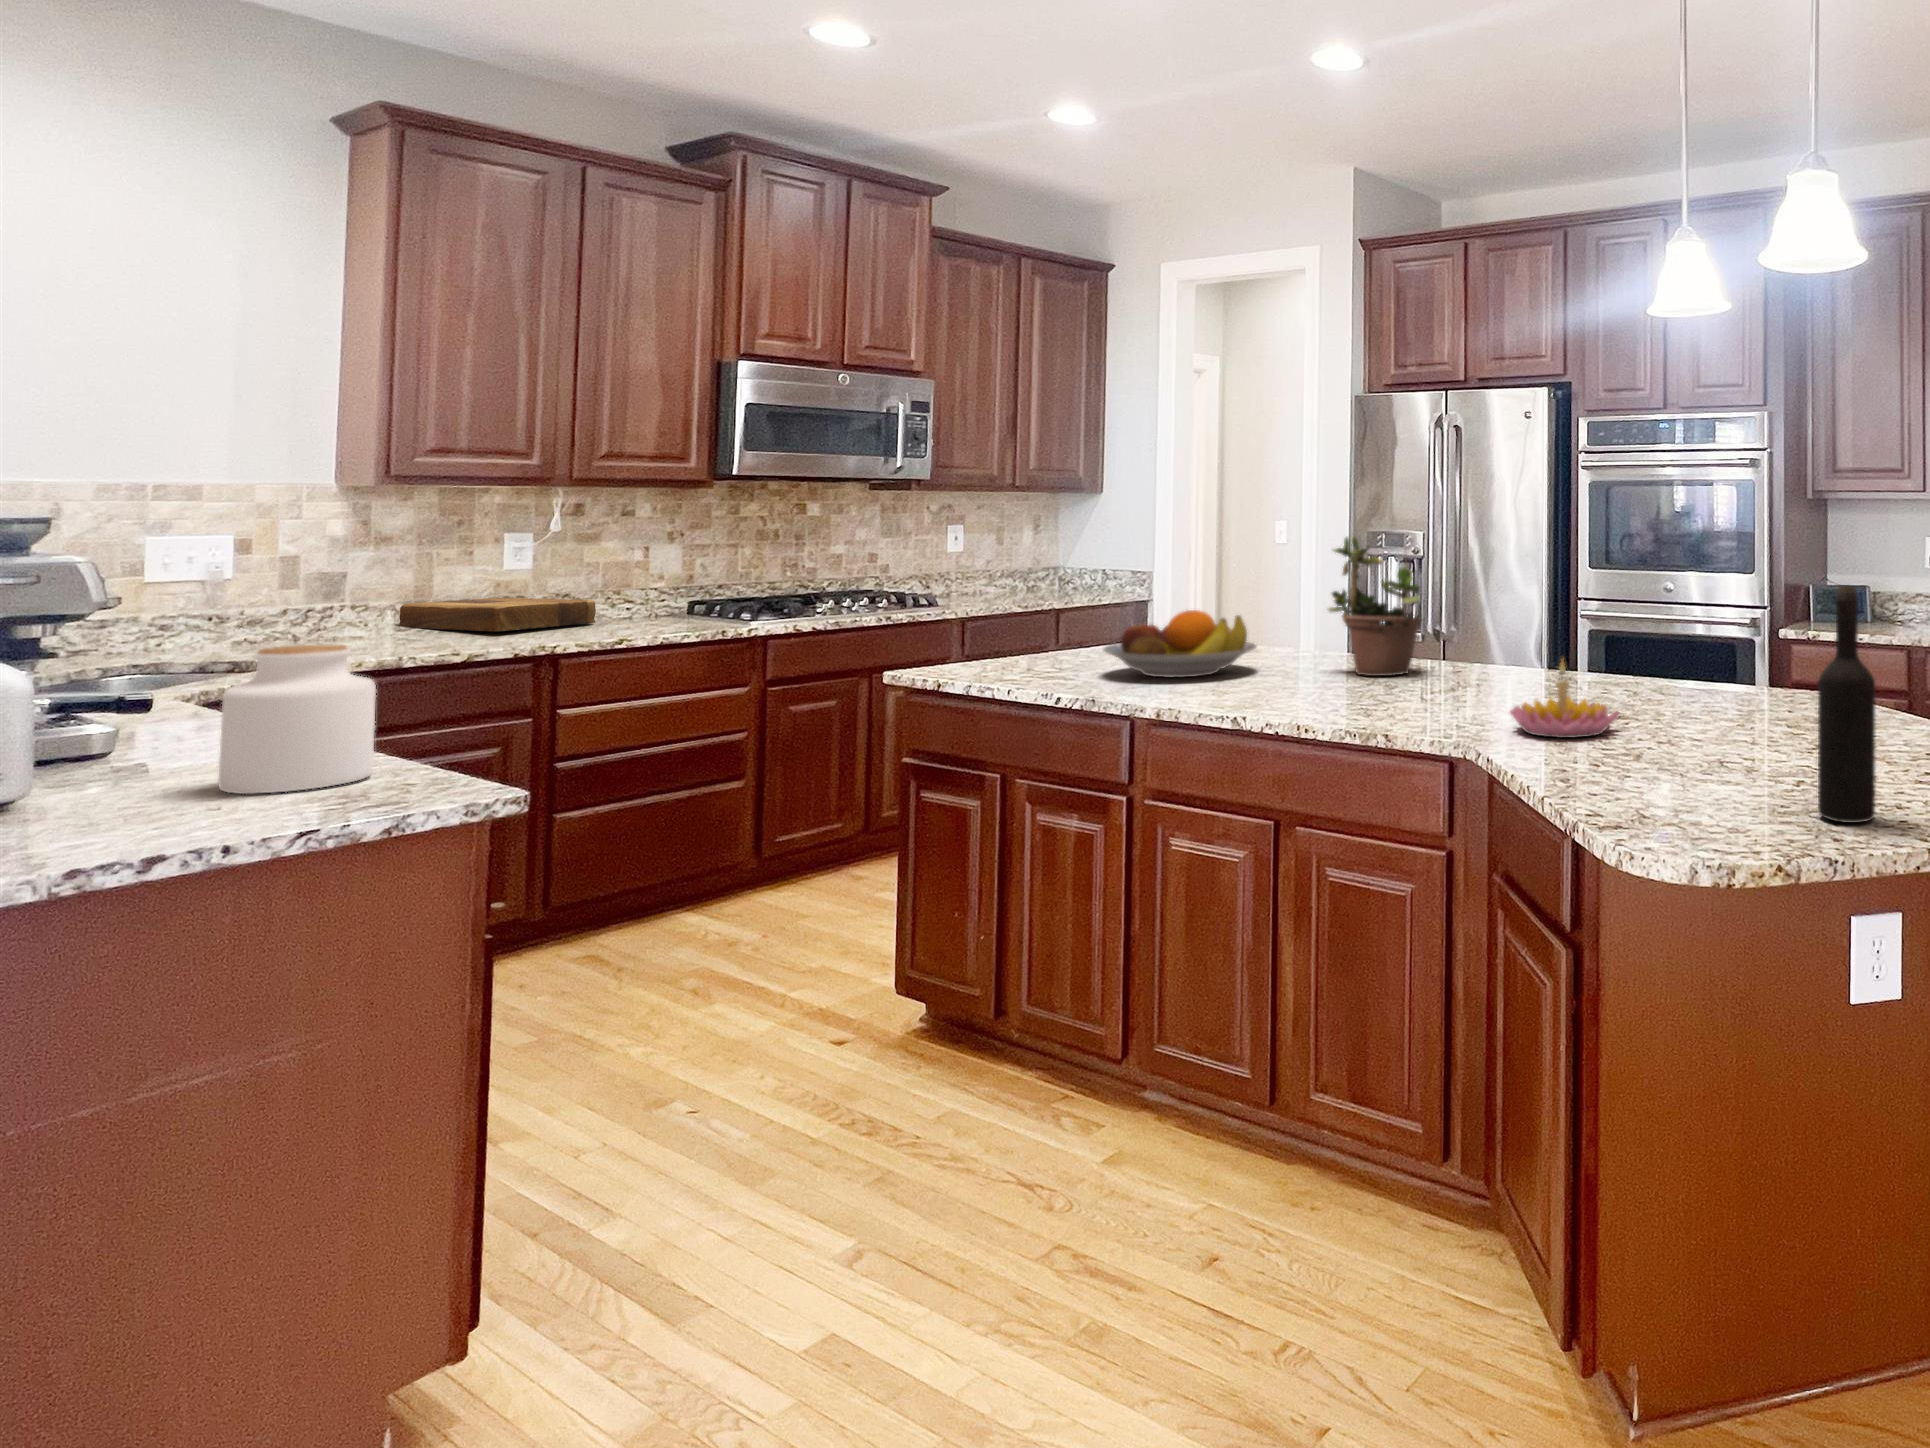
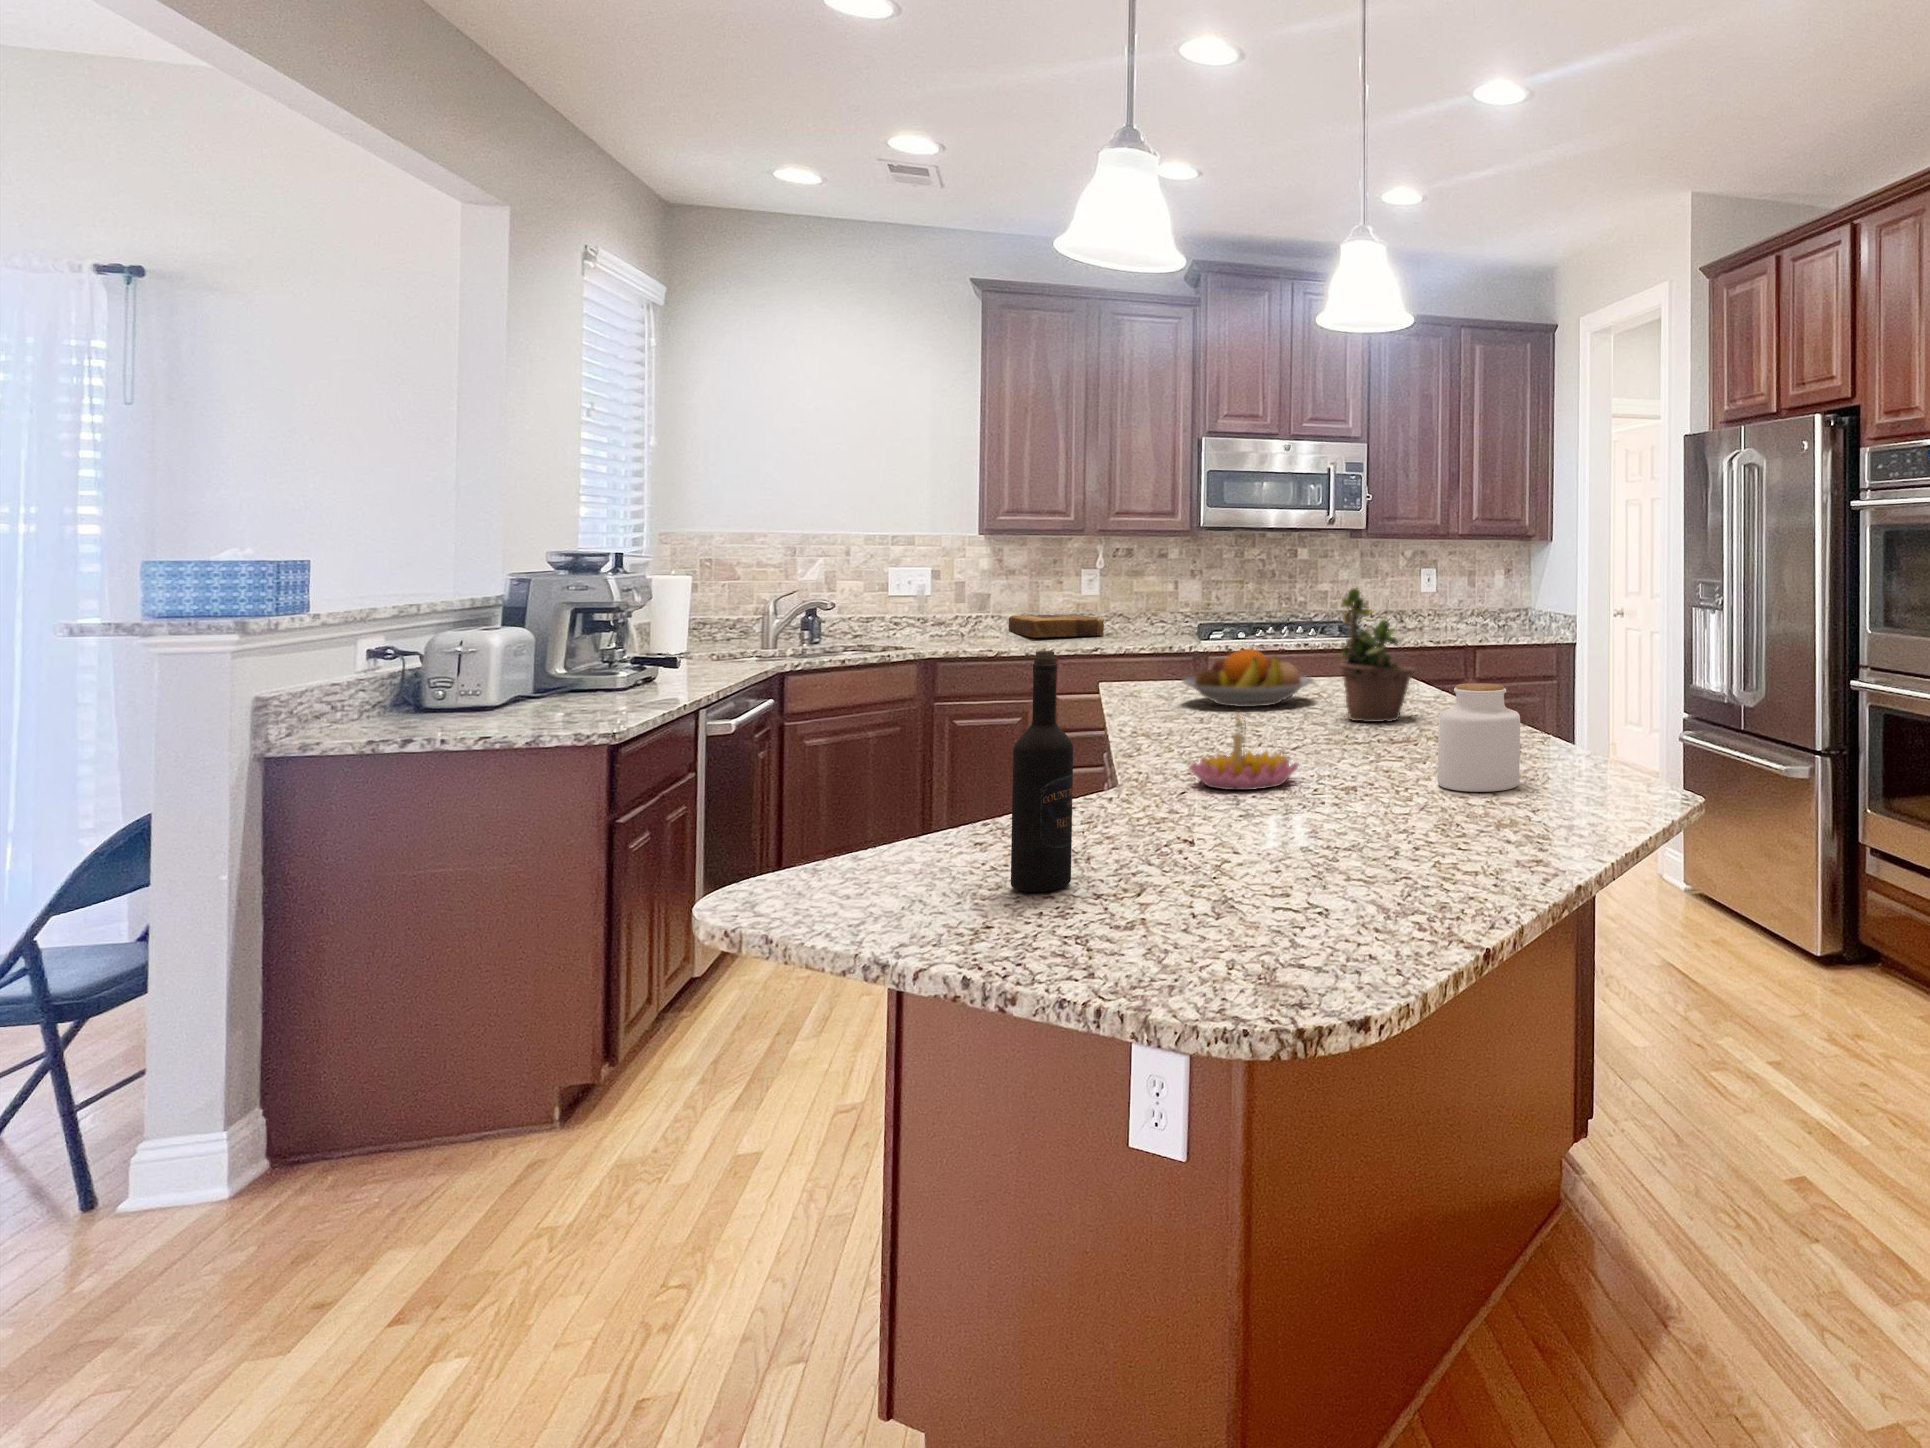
jar: present [218,645,376,794] -> present [1437,683,1520,792]

